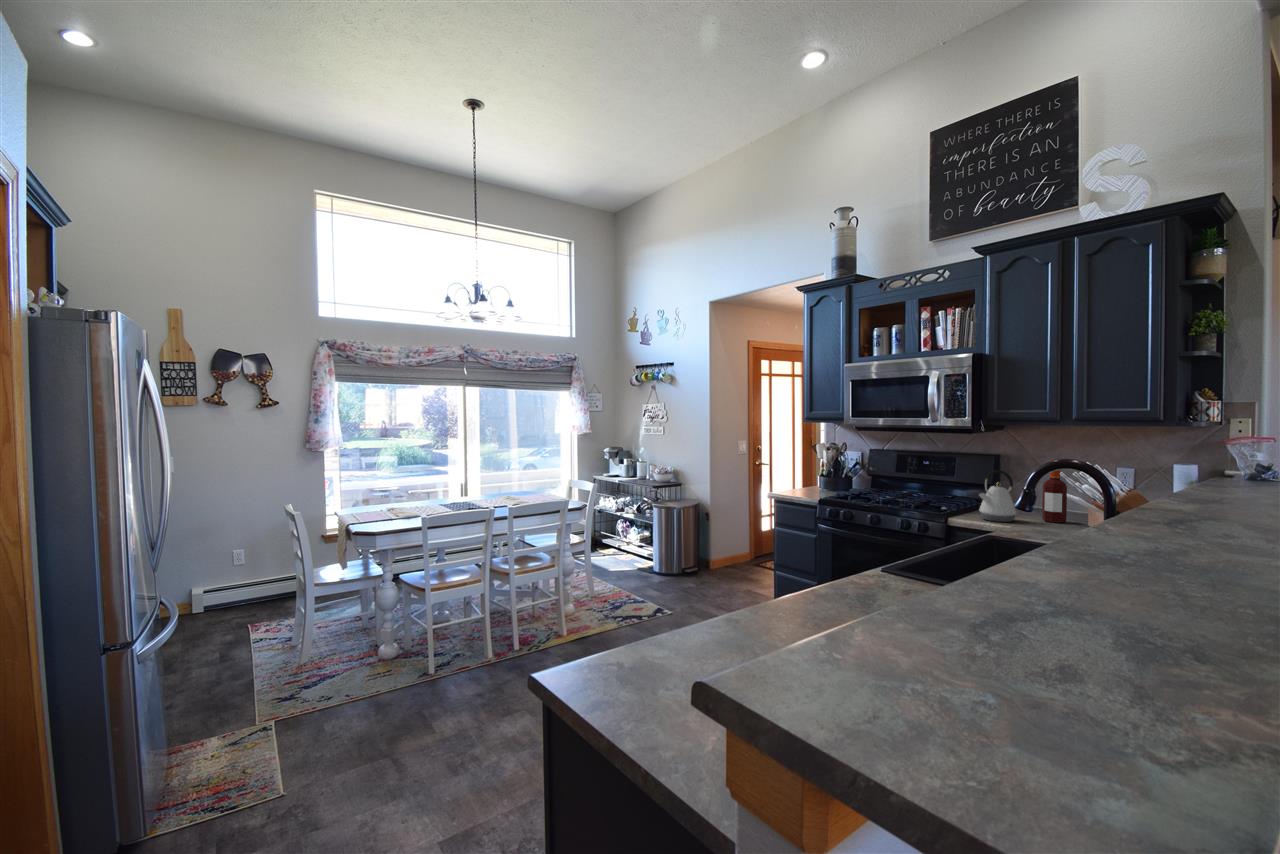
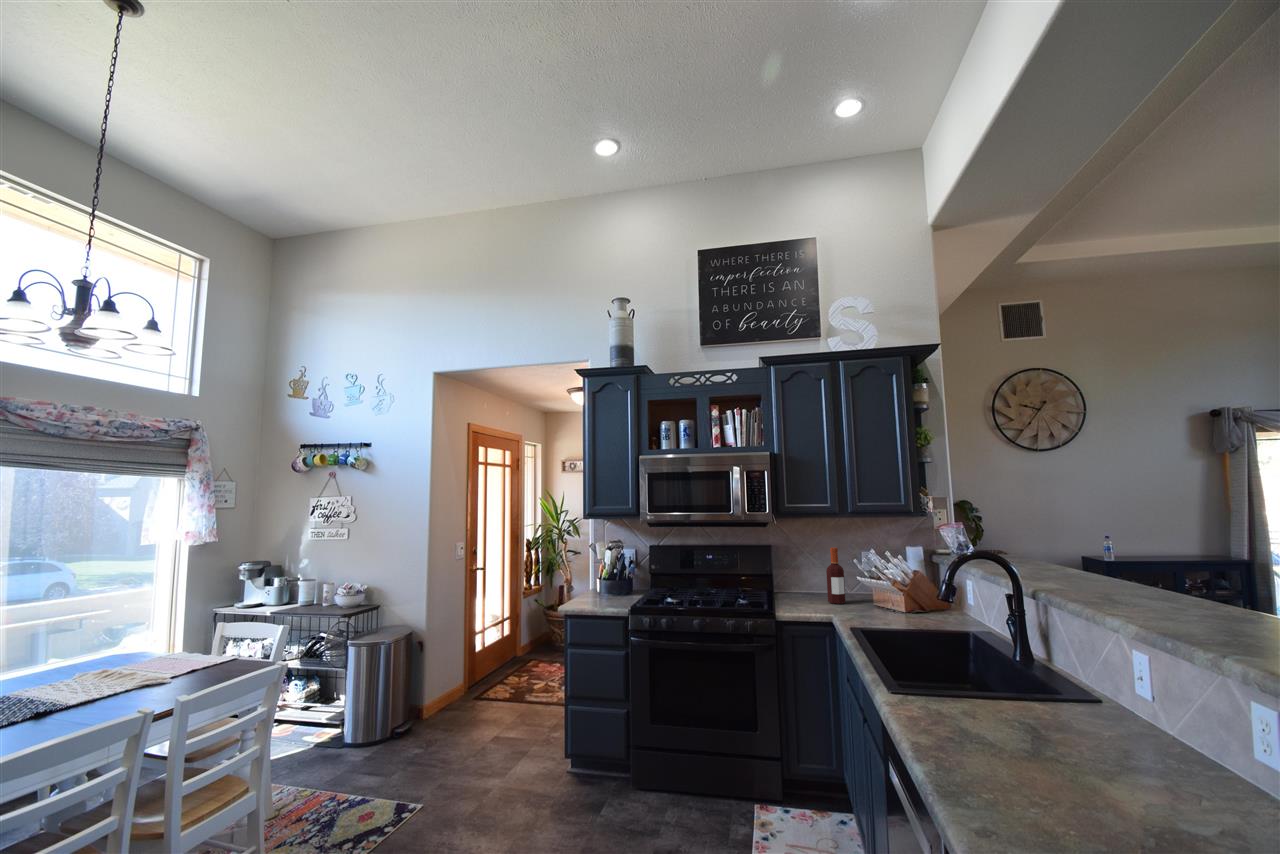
kettle: present [979,470,1016,522] -> none [788,561,819,610]

